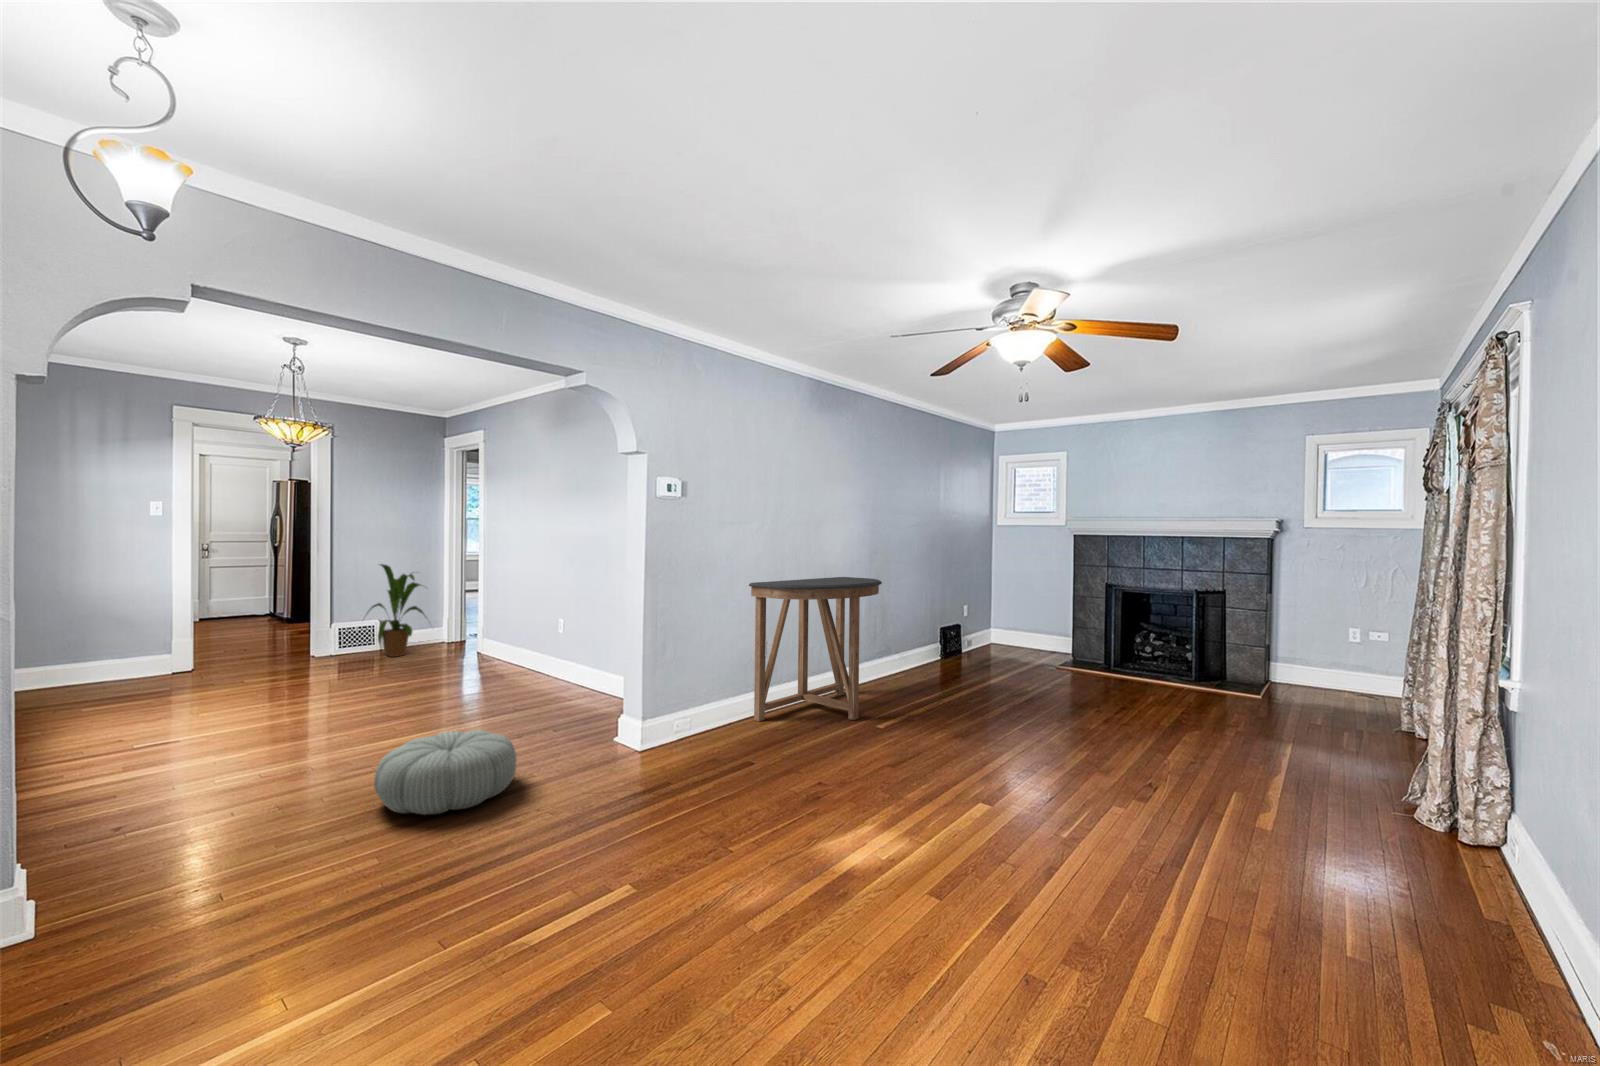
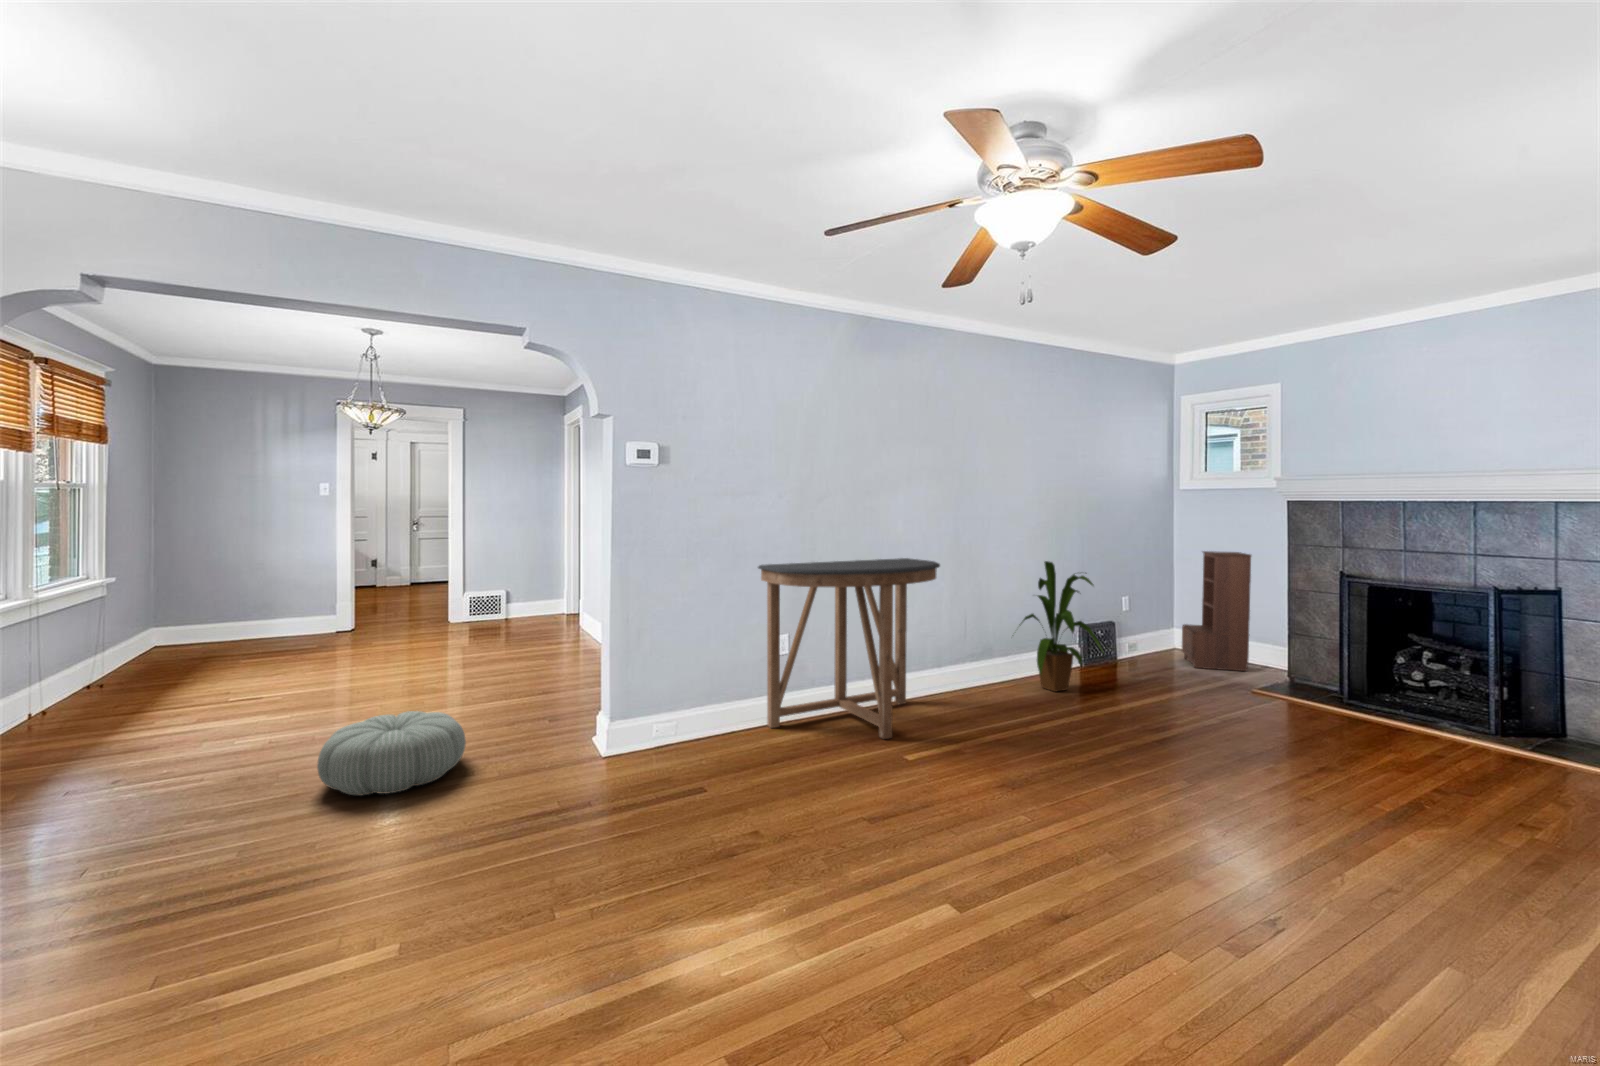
house plant: present [366,564,426,657] -> present [1022,561,1104,692]
bookshelf: none [1000,571,1047,656] -> present [1182,551,1251,671]

